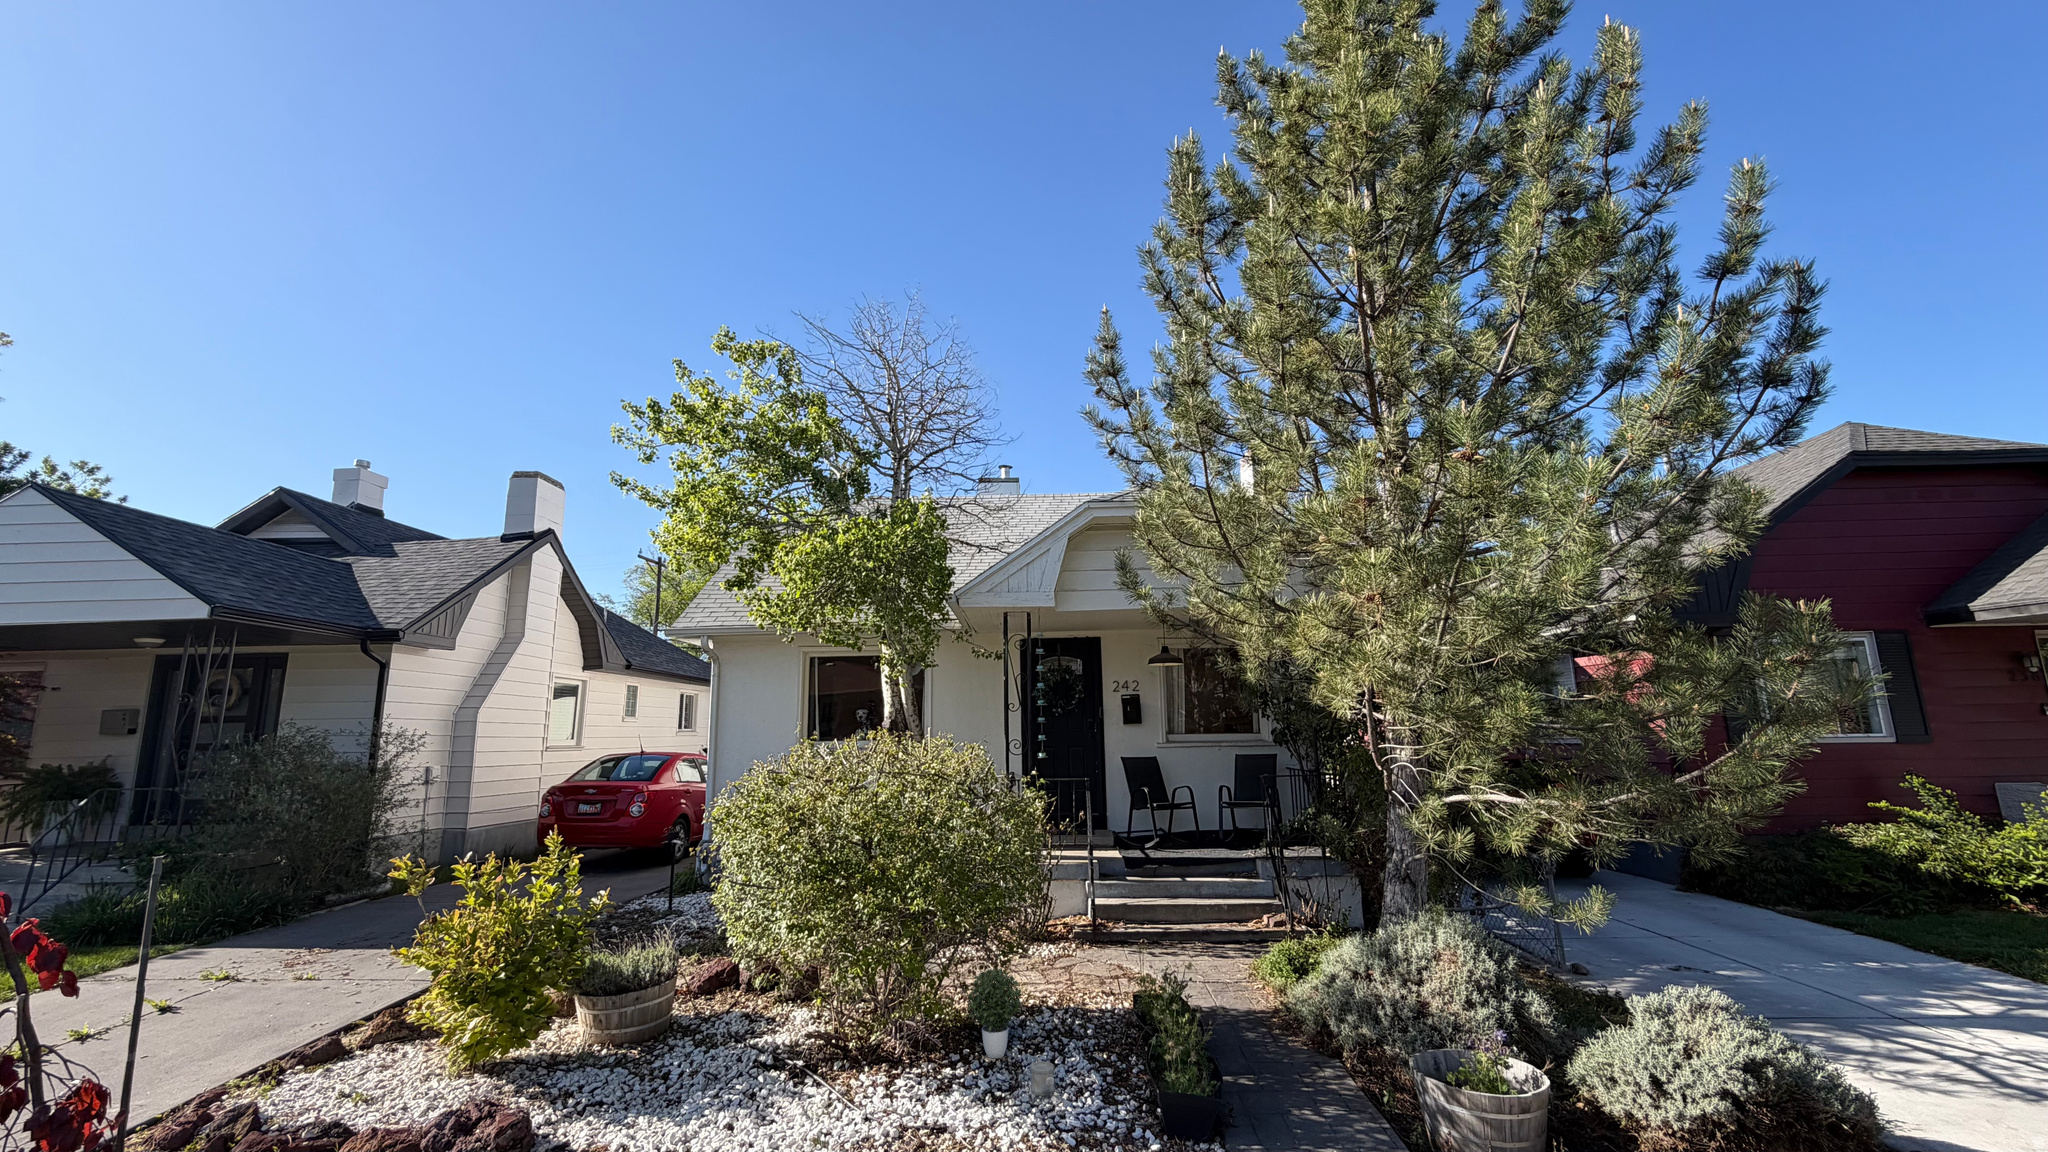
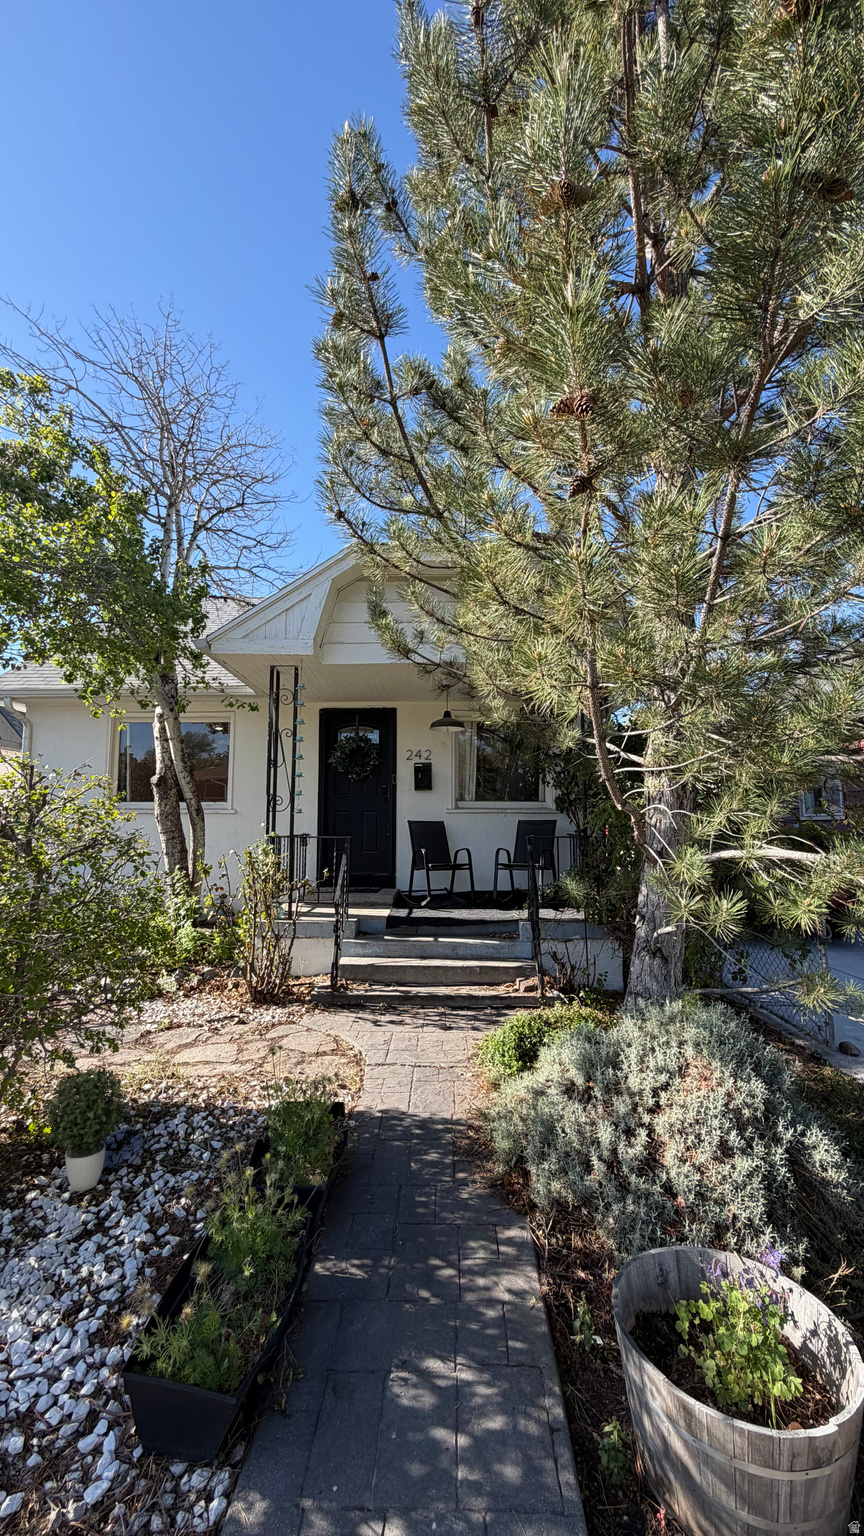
watering can: present [1031,1057,1055,1096] -> none [72,1207,115,1274]

